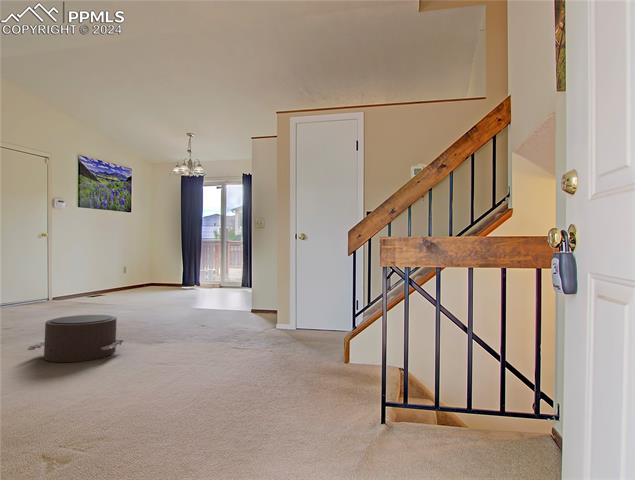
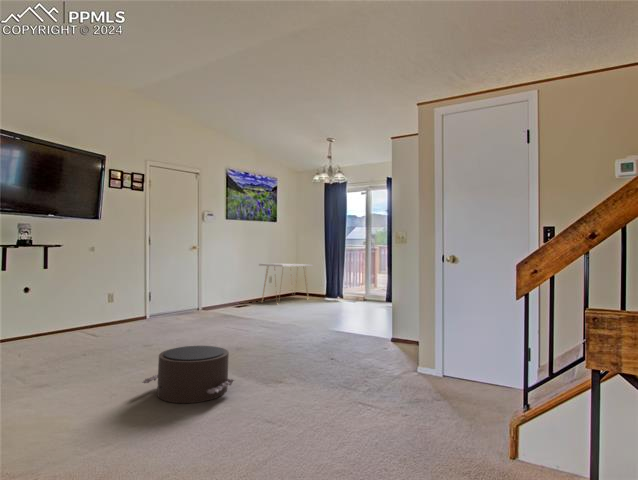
console table: none [113,254,170,293] -> present [259,264,313,301]

